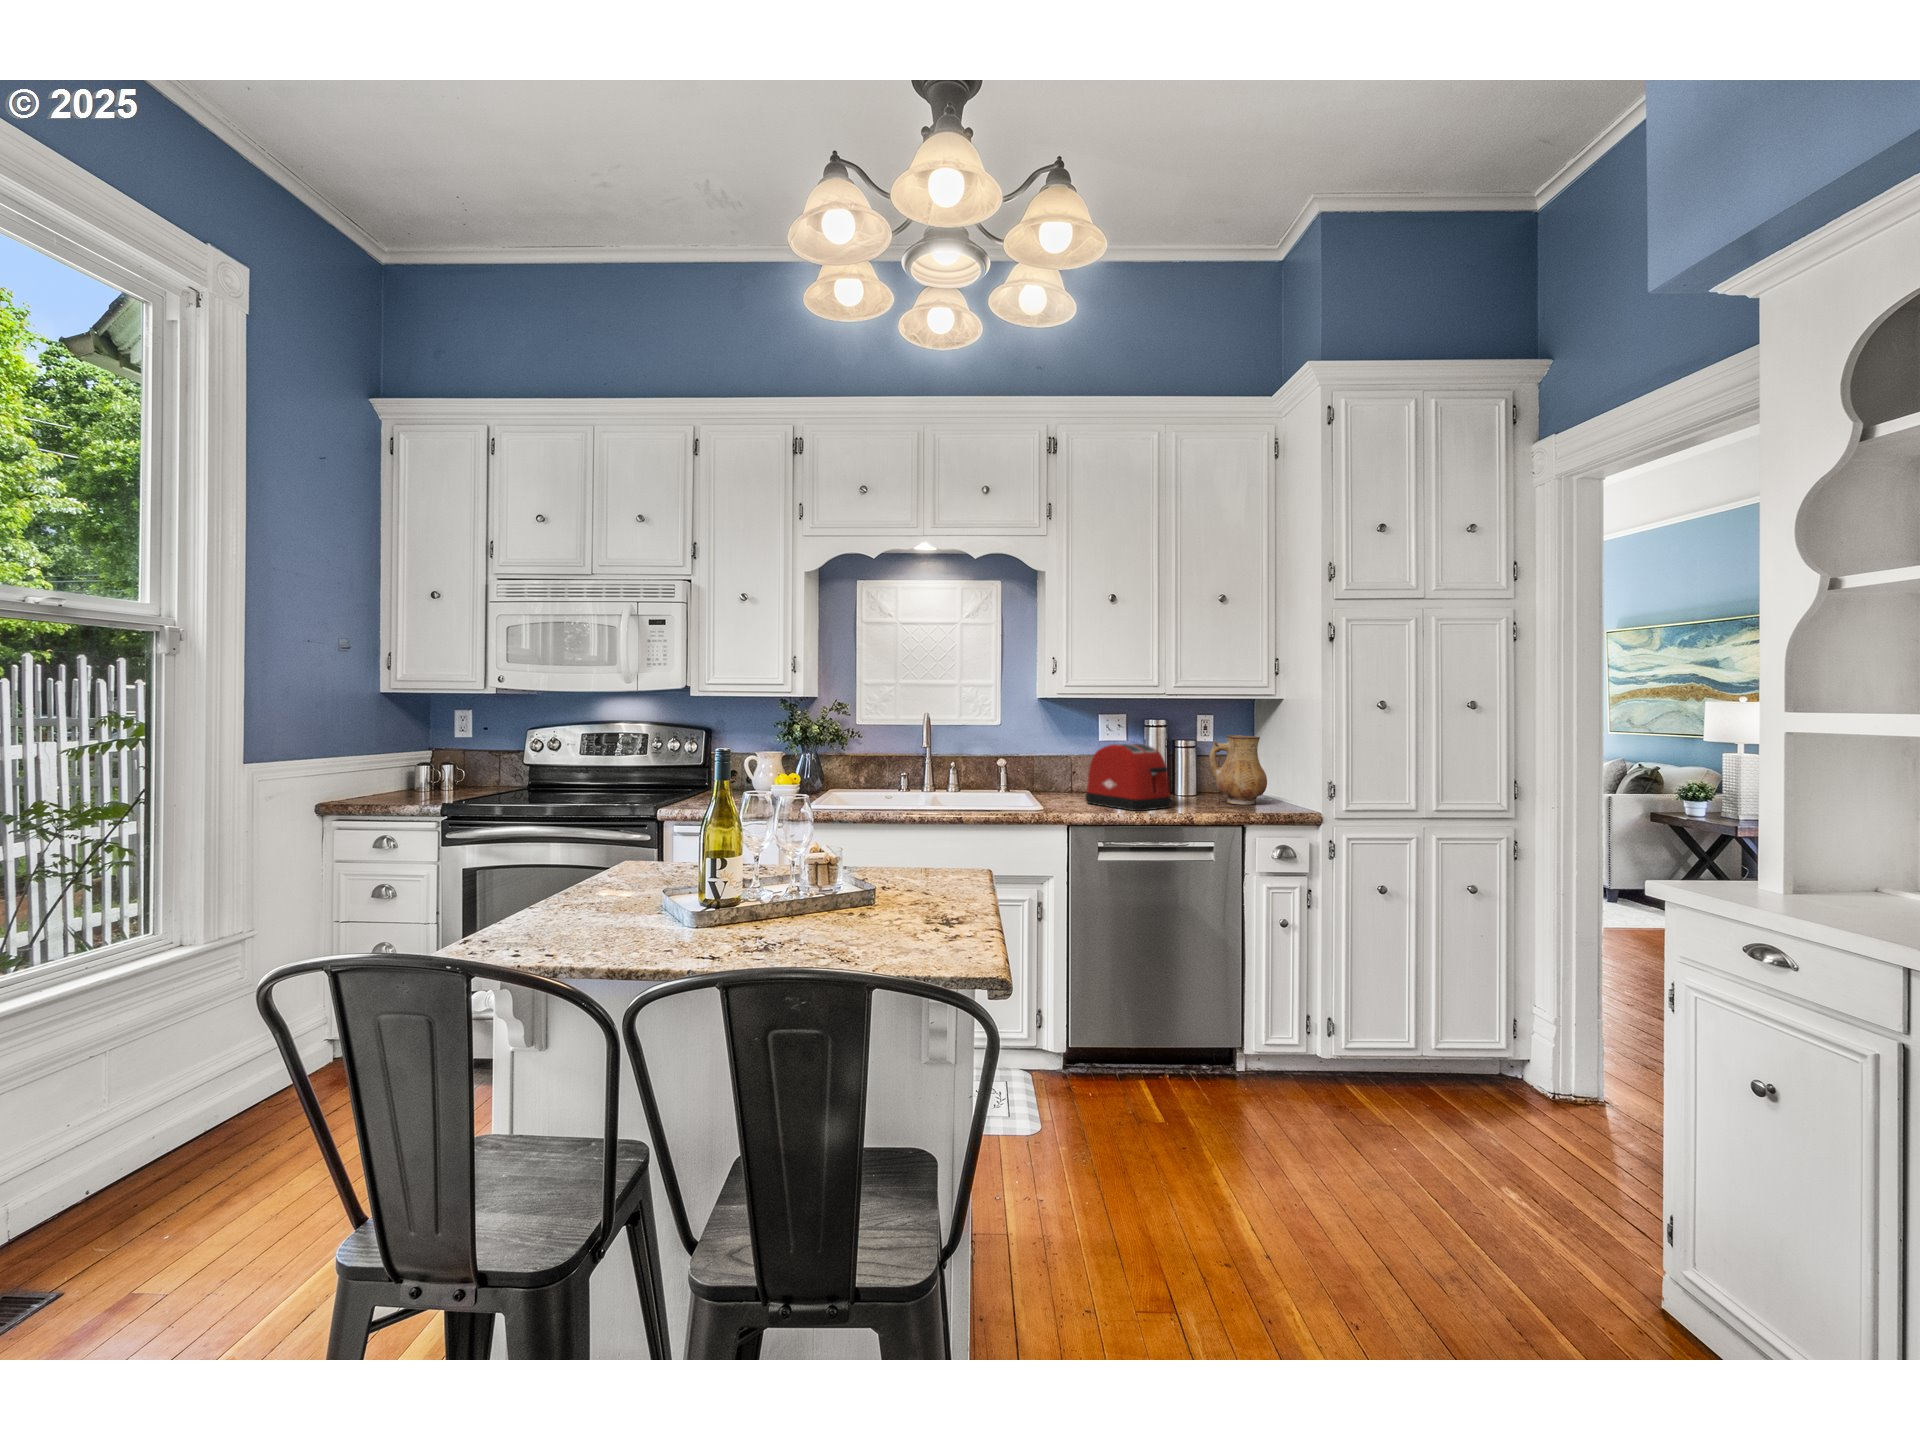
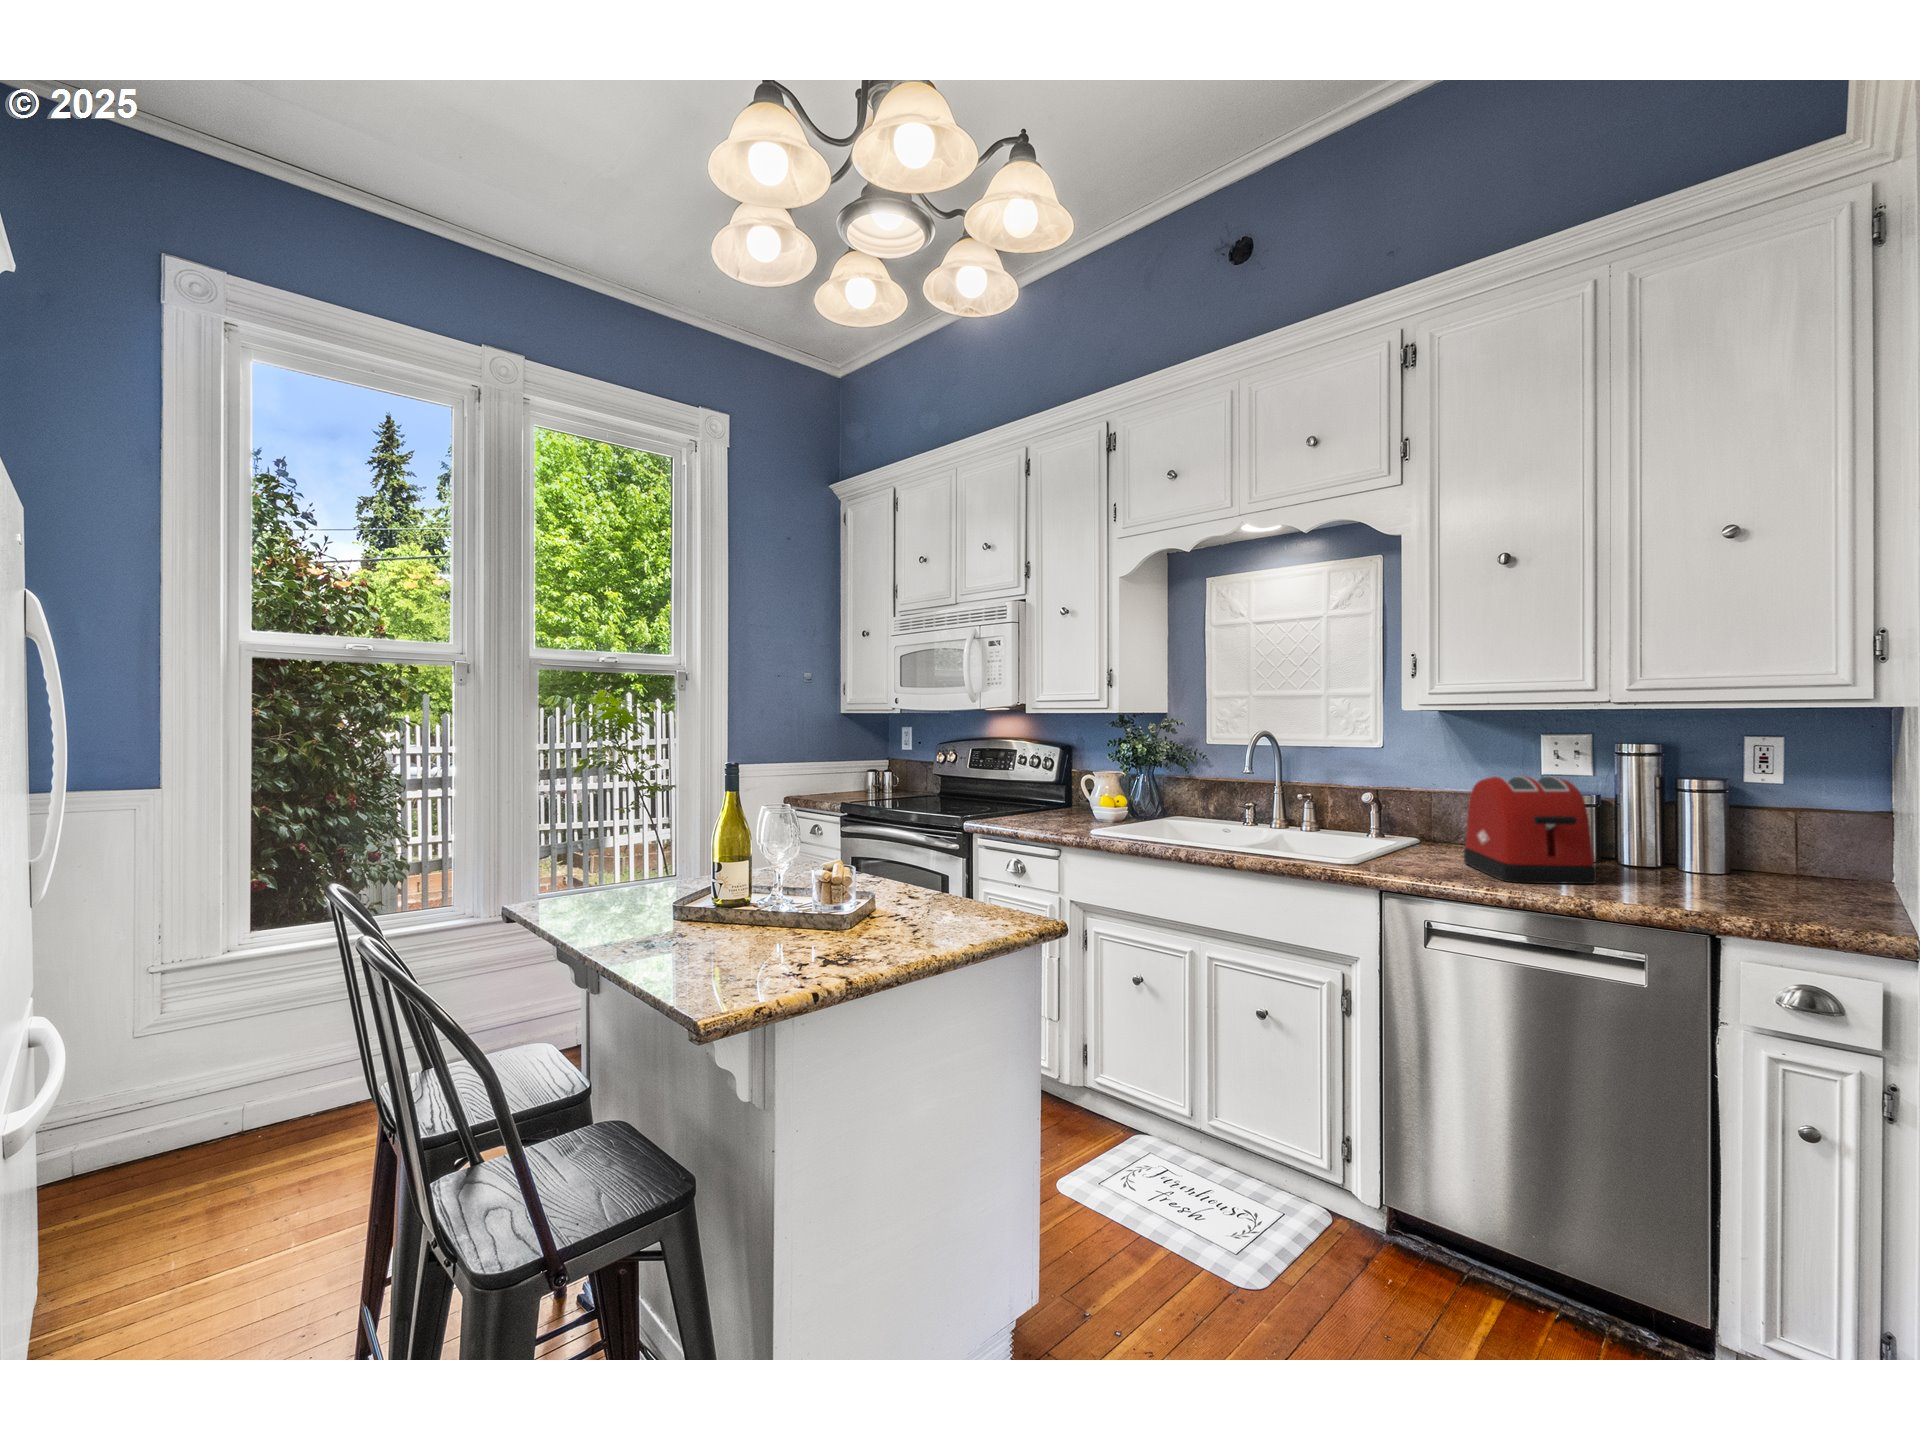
ceramic pitcher: present [1209,735,1267,805] -> none [1709,767,1843,897]

